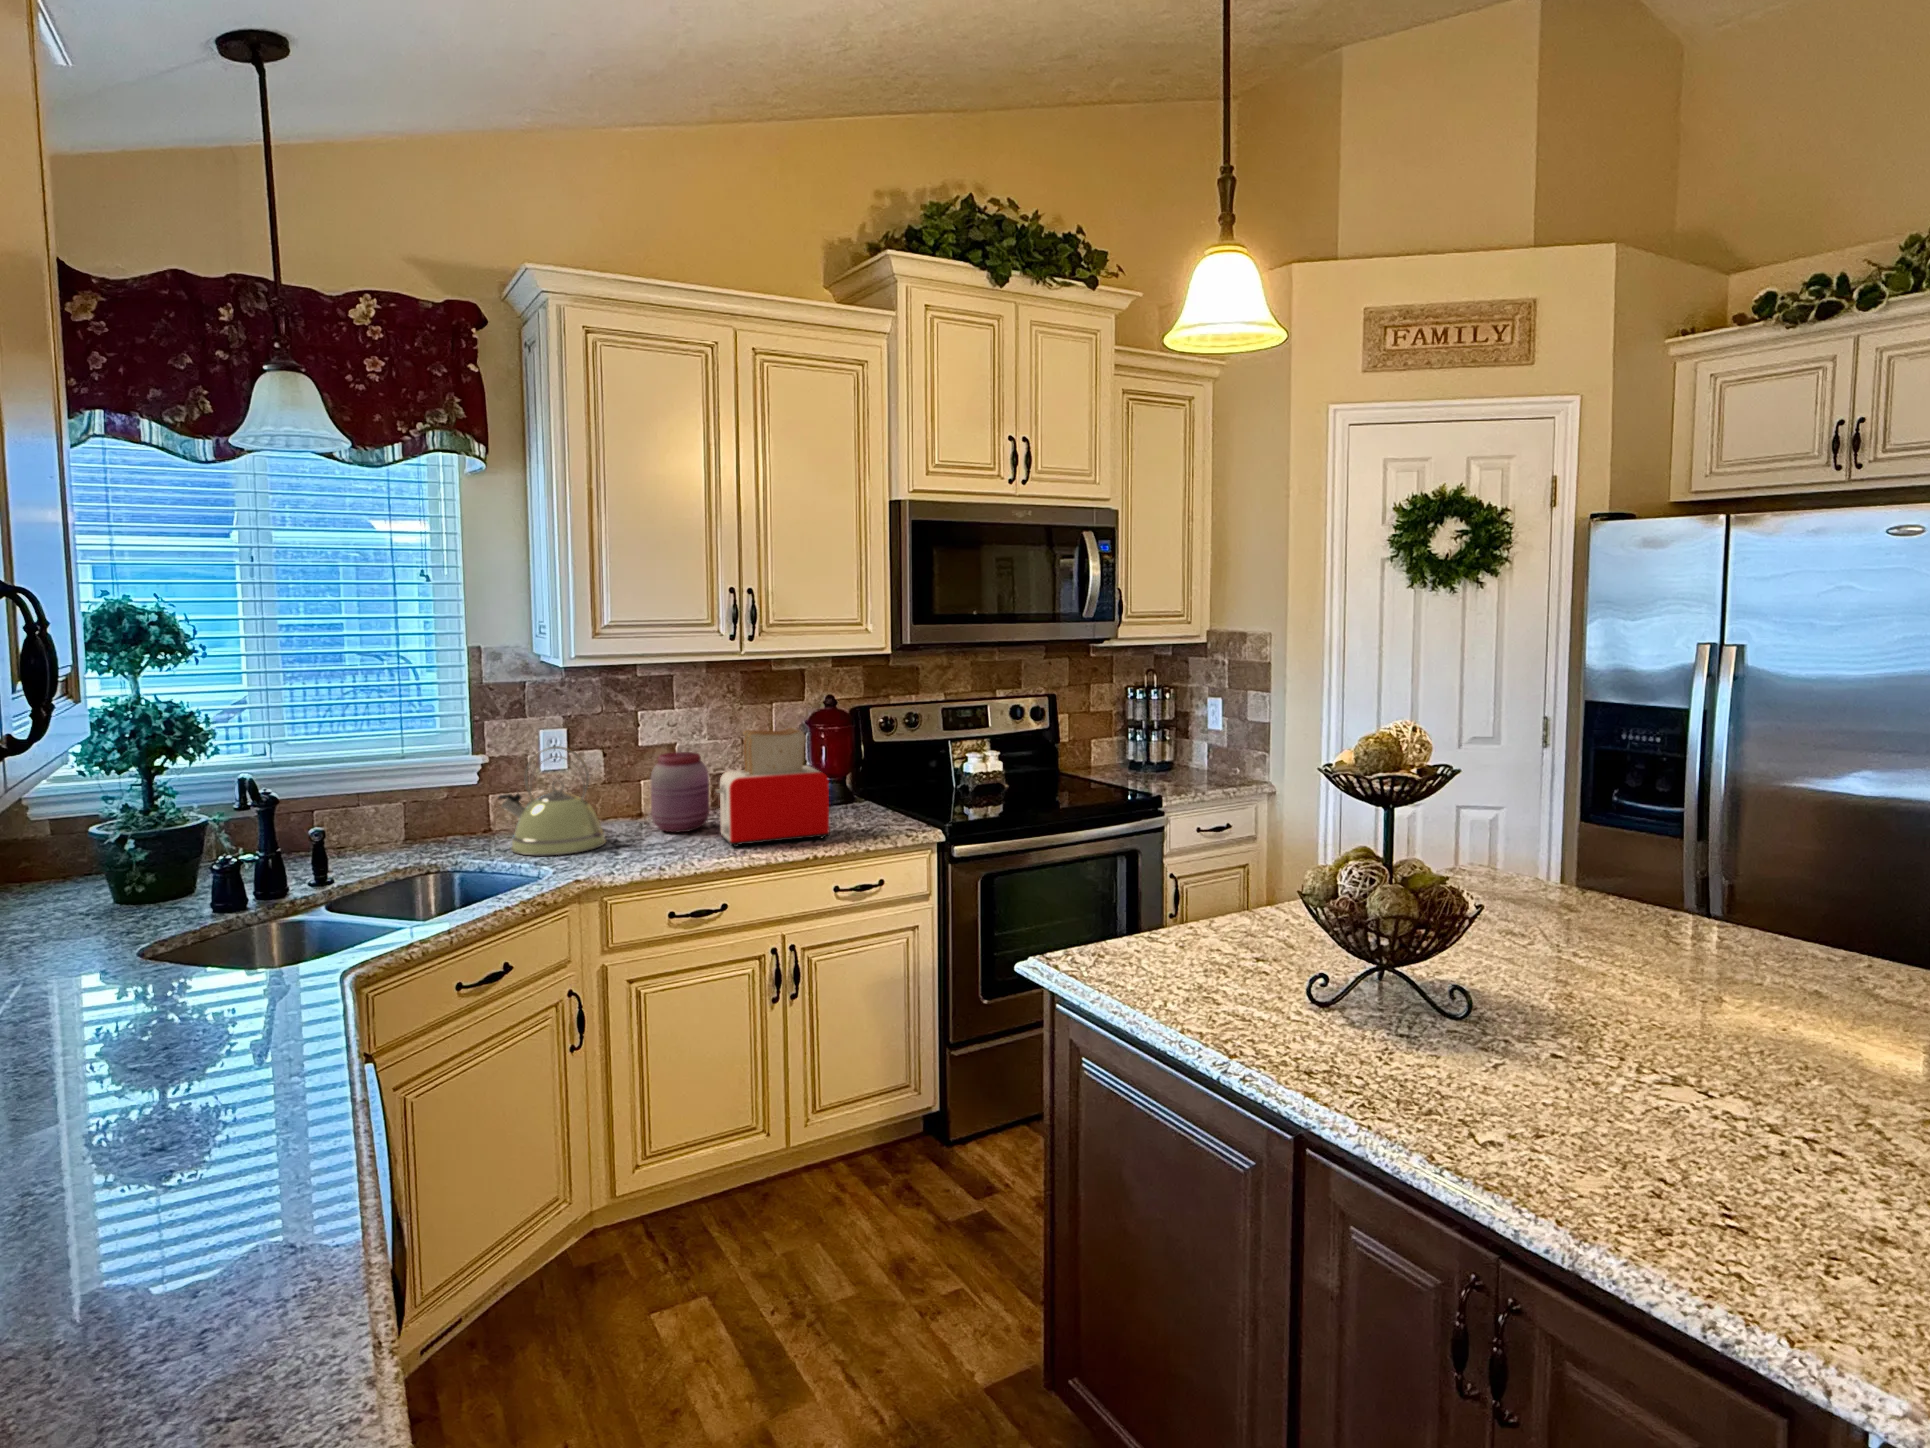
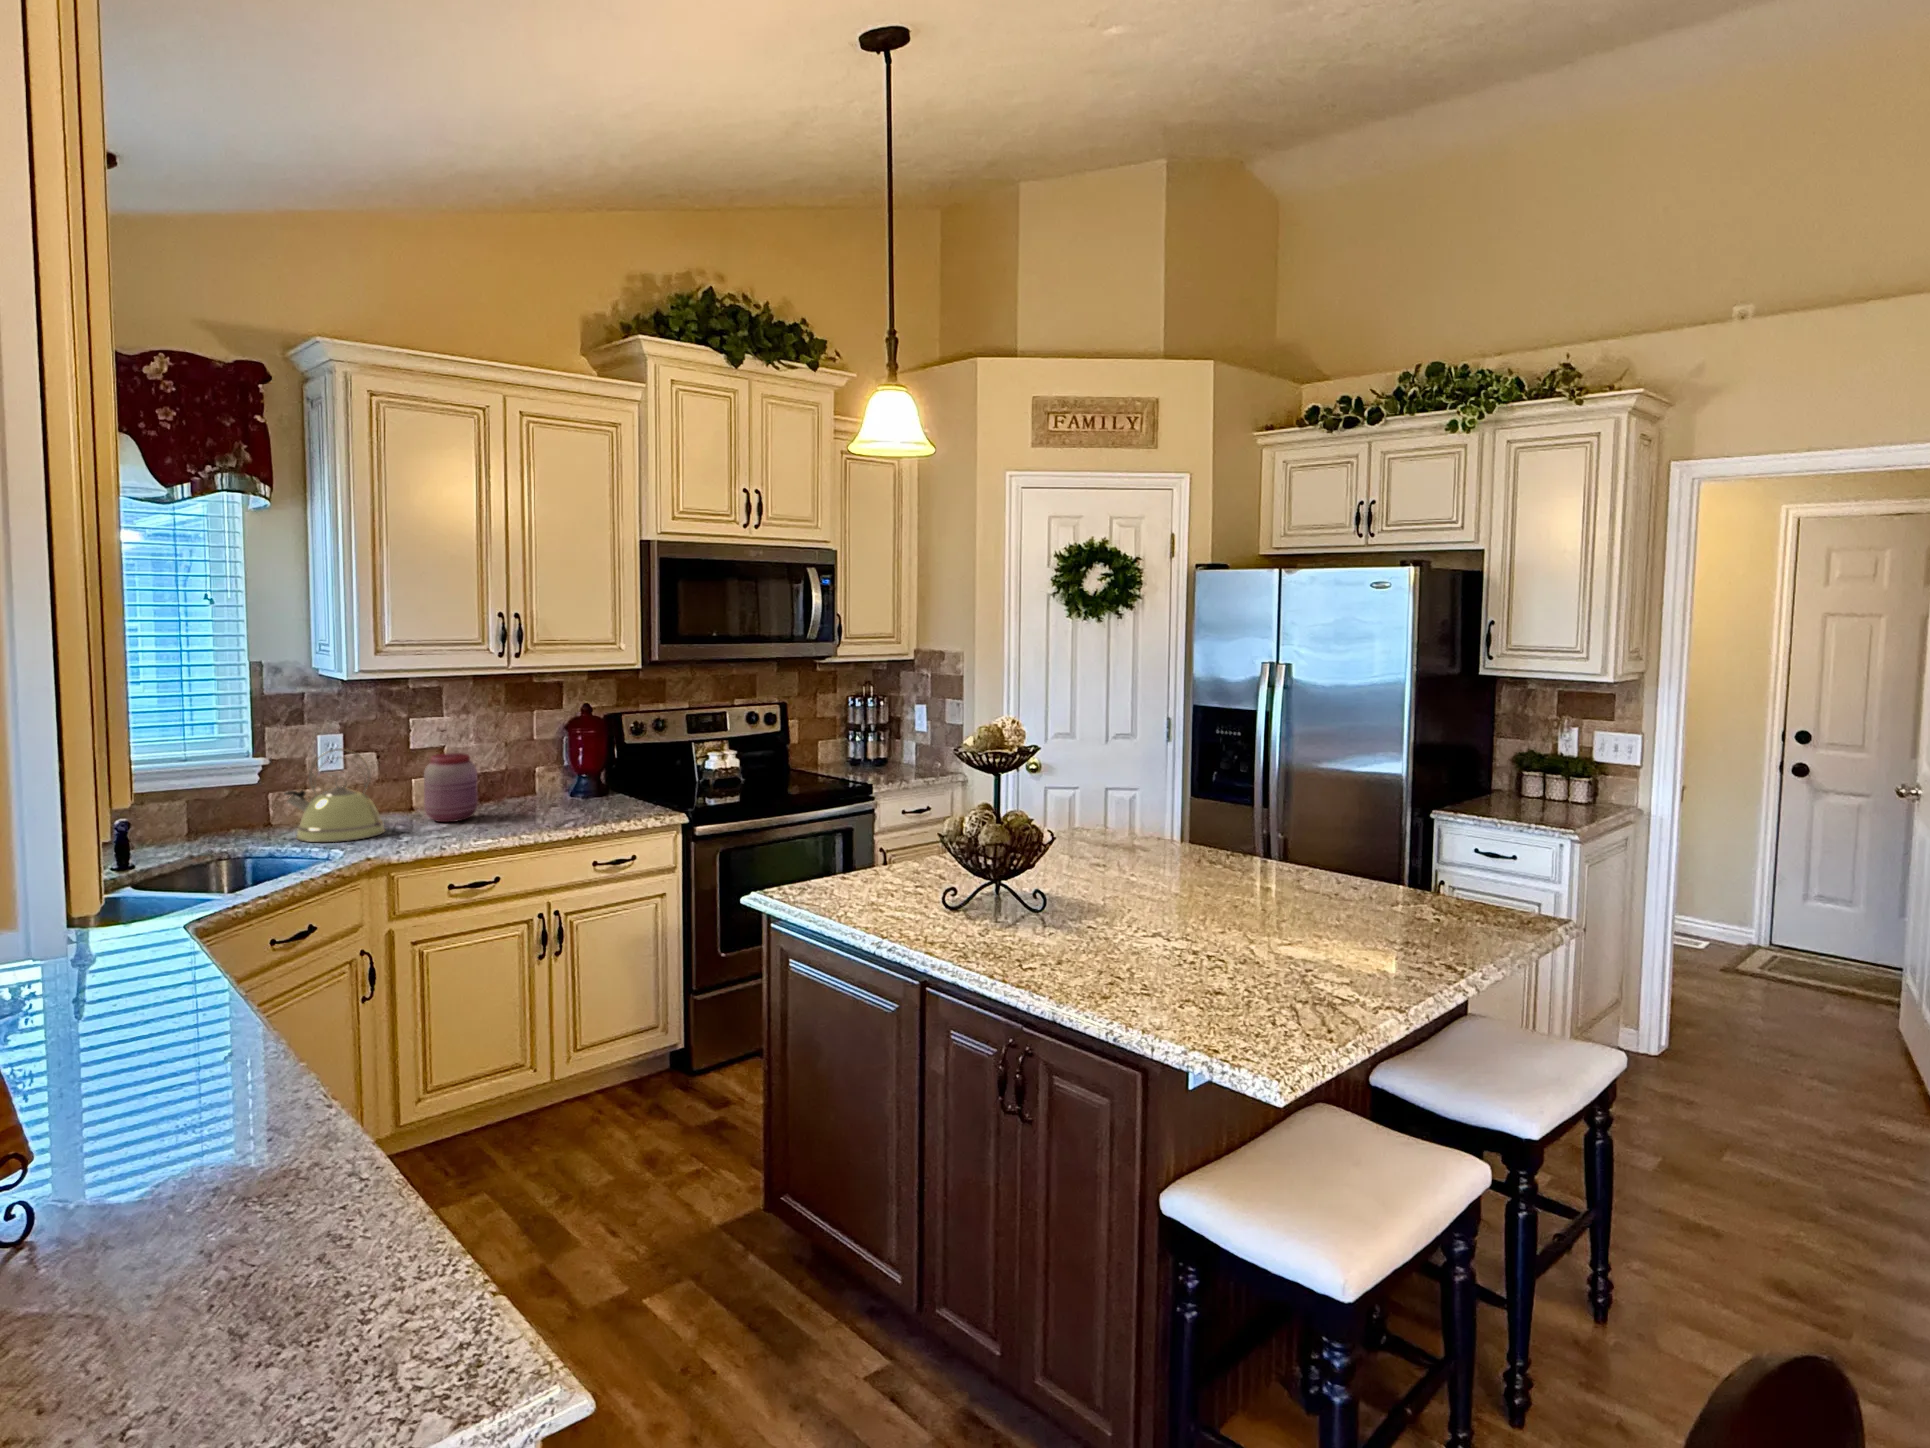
toaster: present [715,728,829,847] -> none [486,731,588,831]

